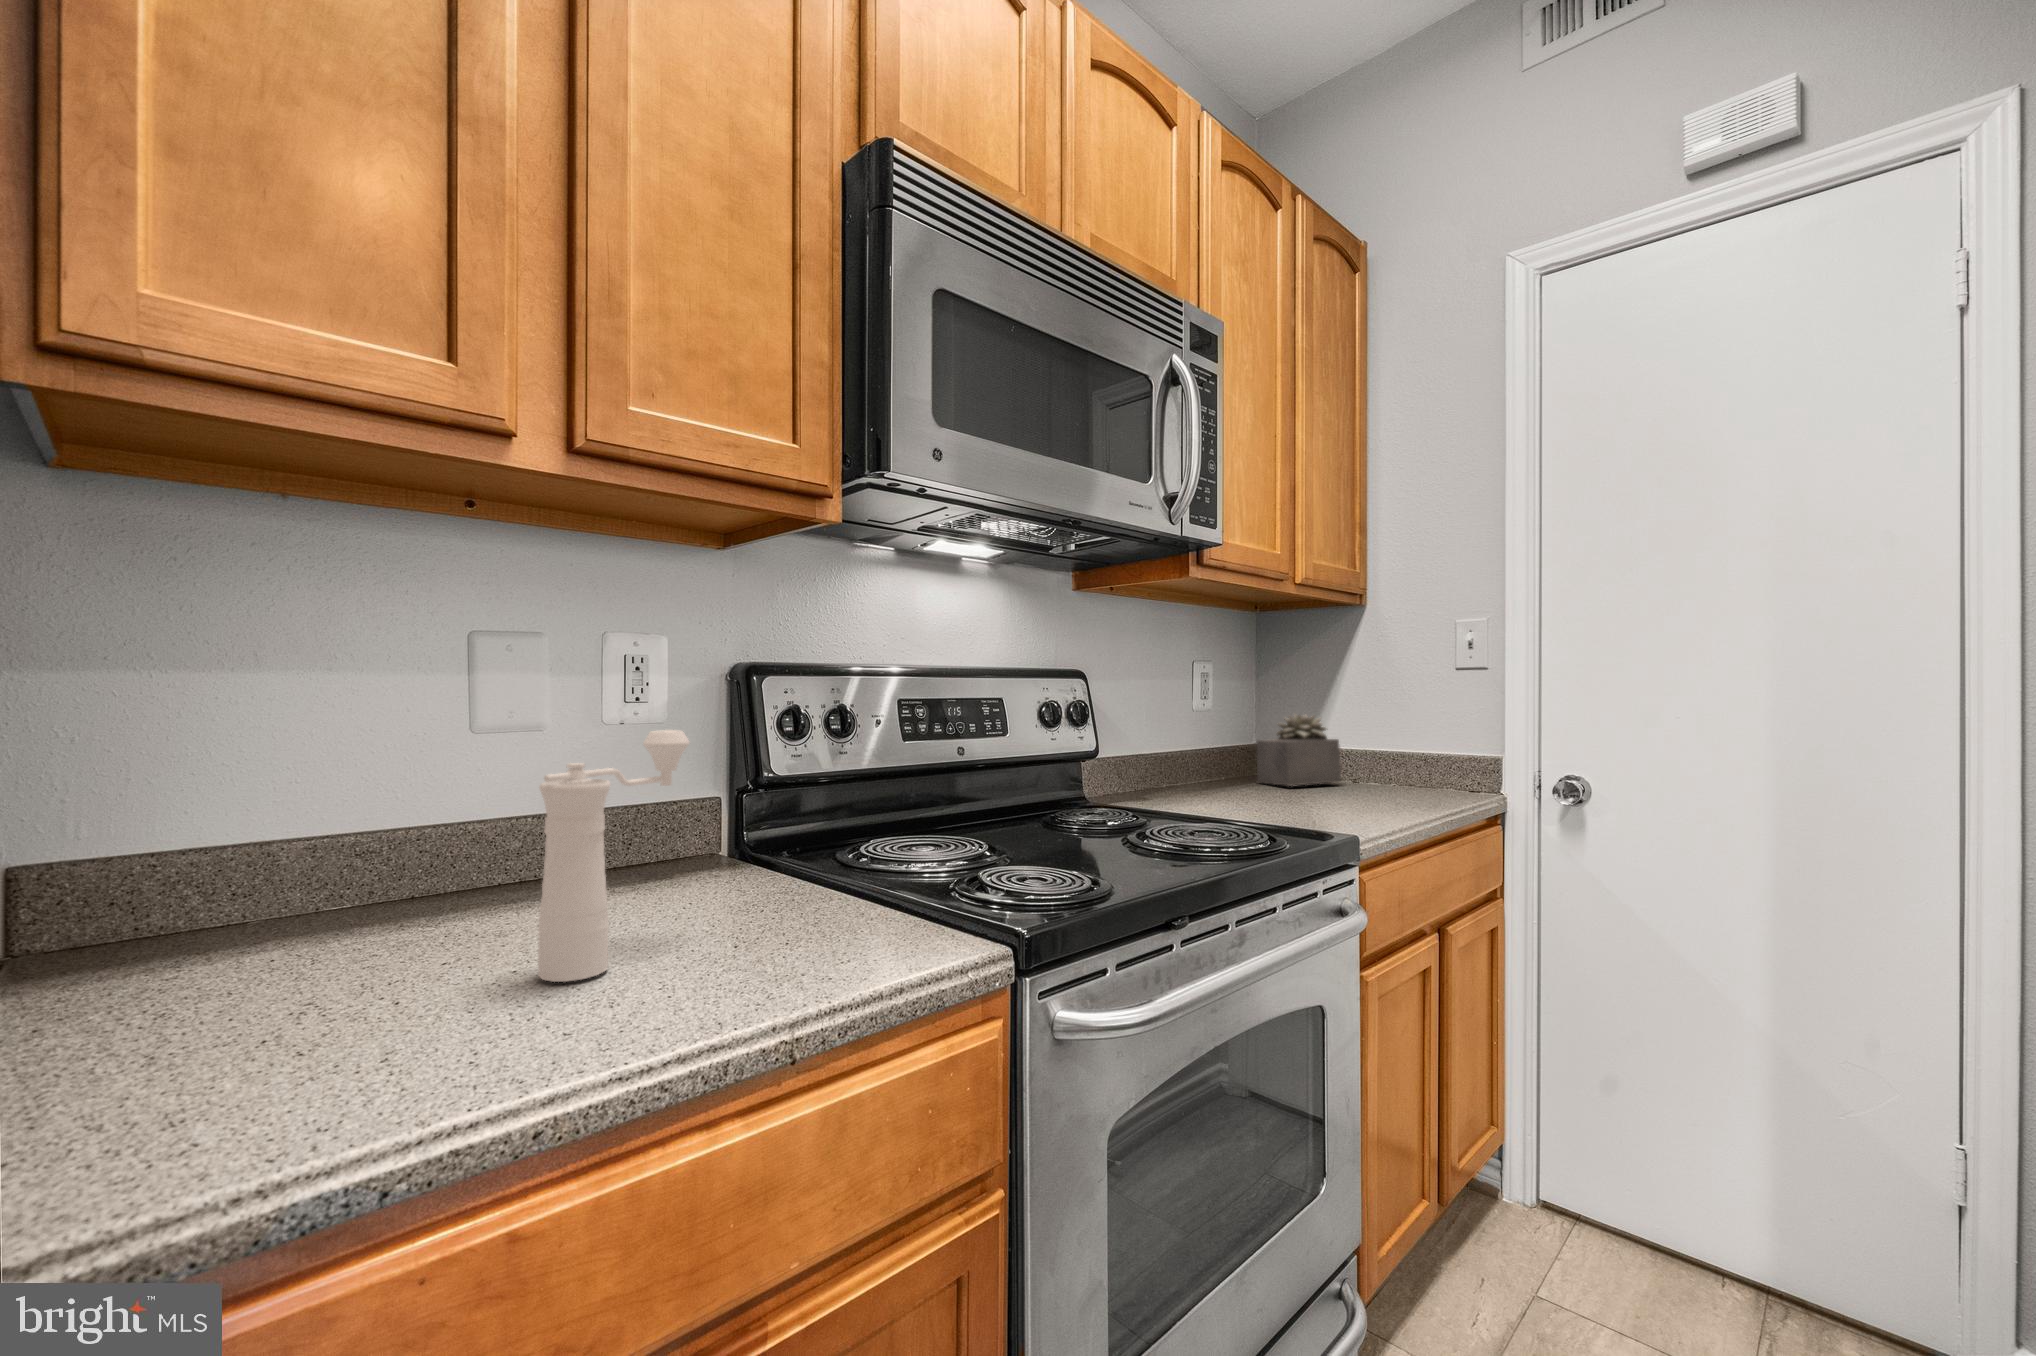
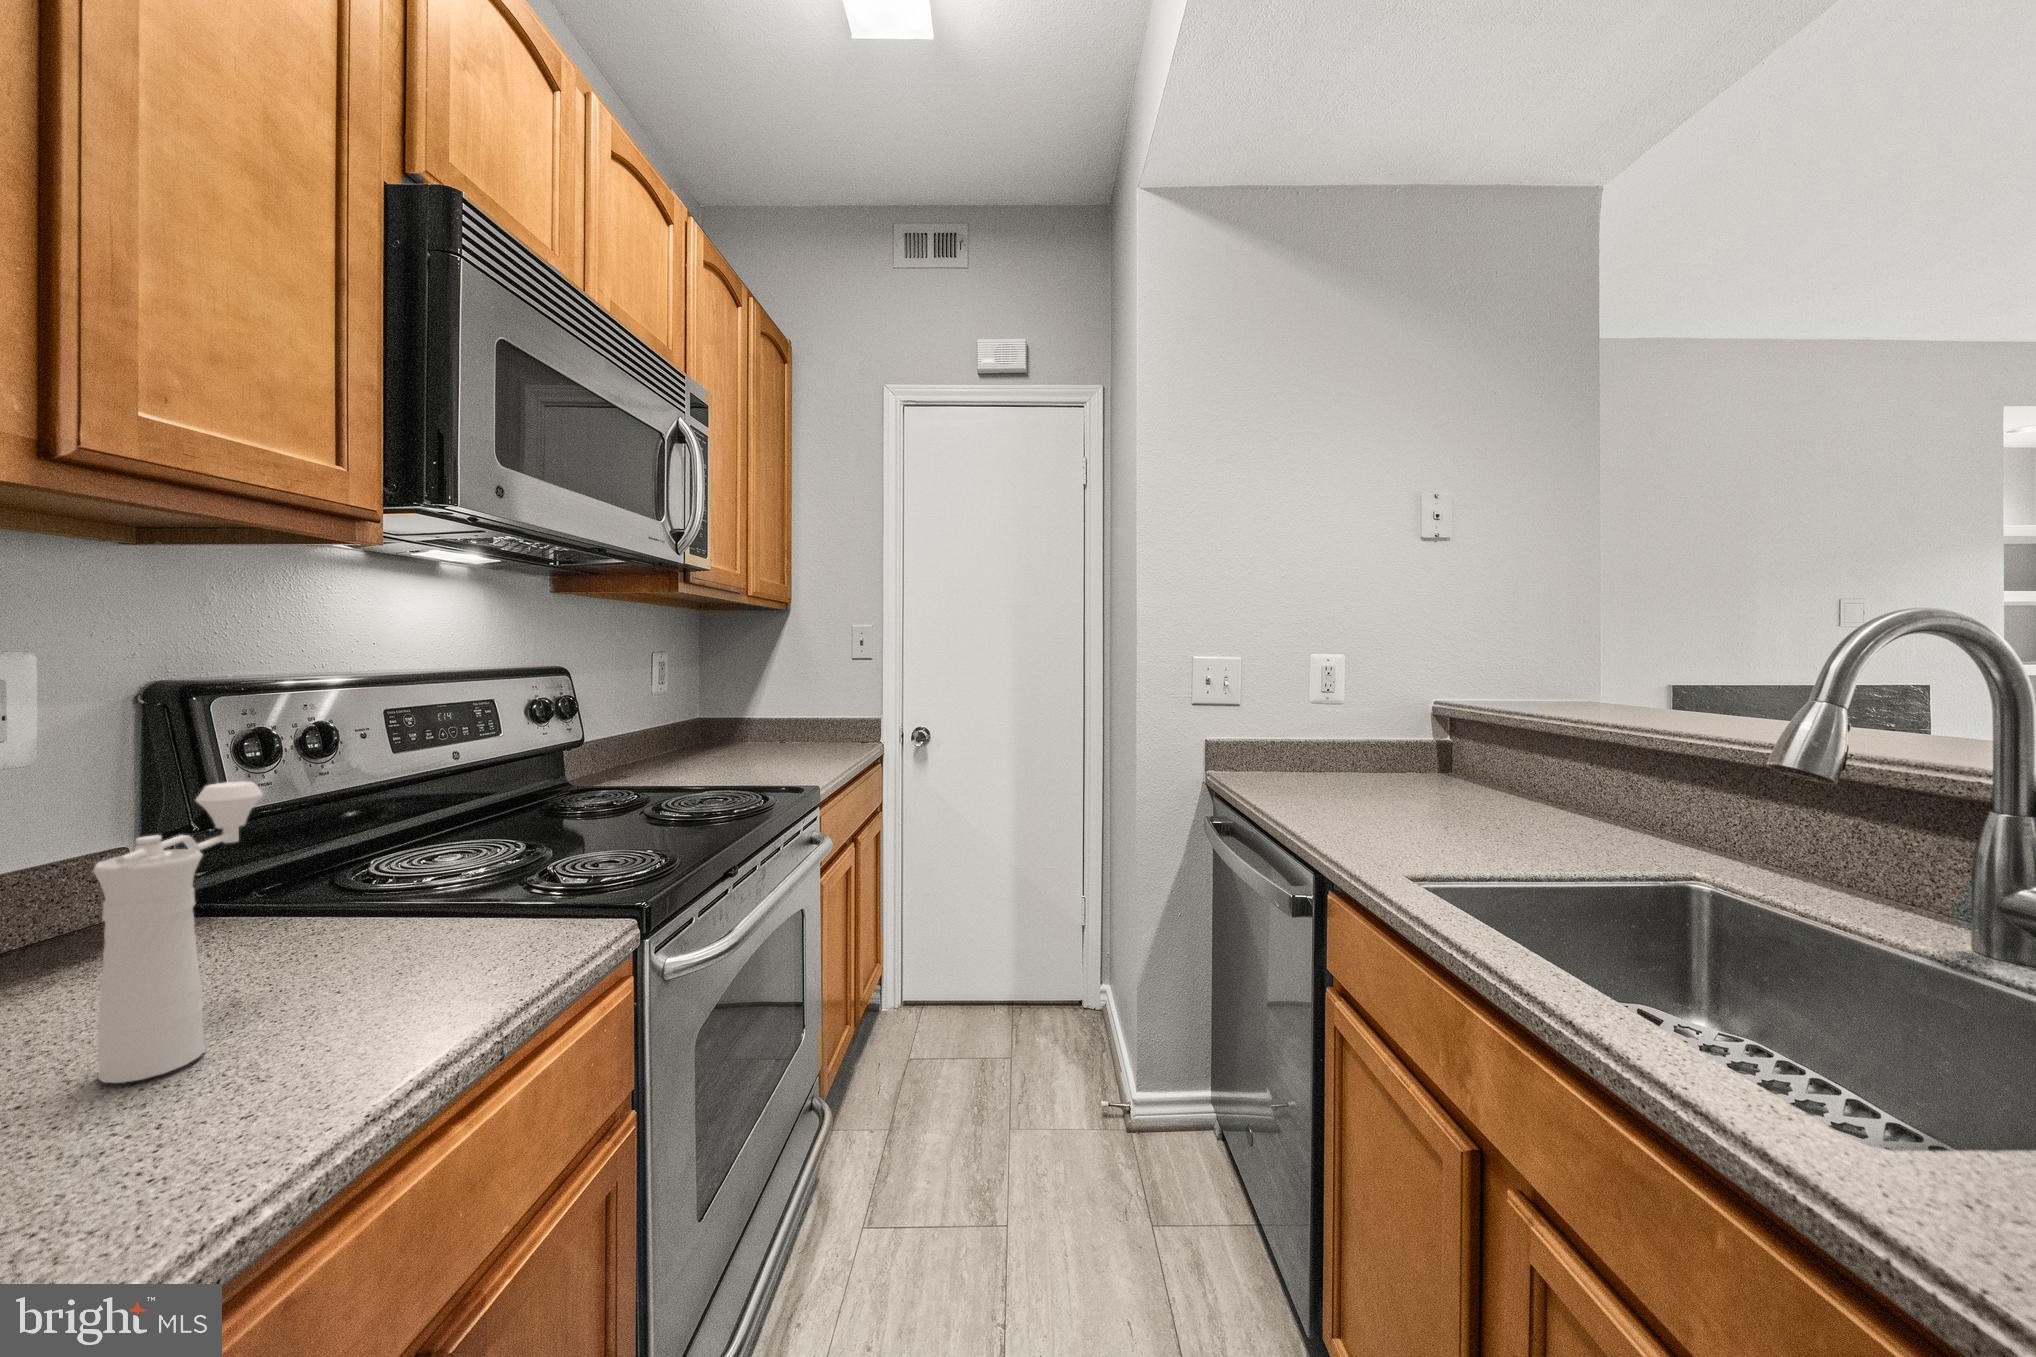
succulent plant: present [1256,714,1341,786] -> none [707,695,775,753]

